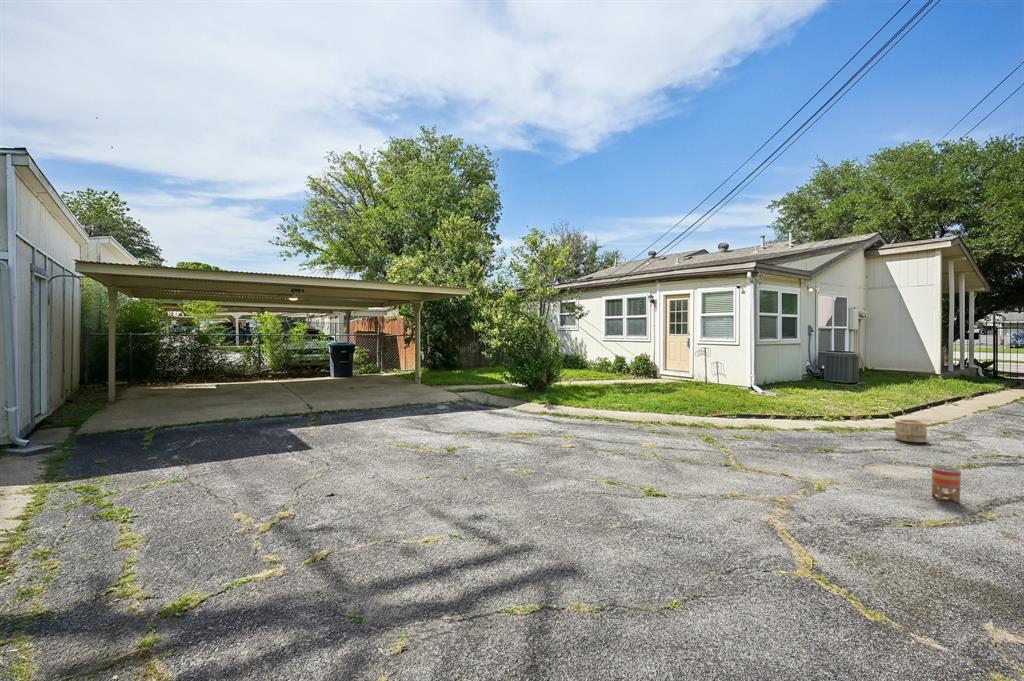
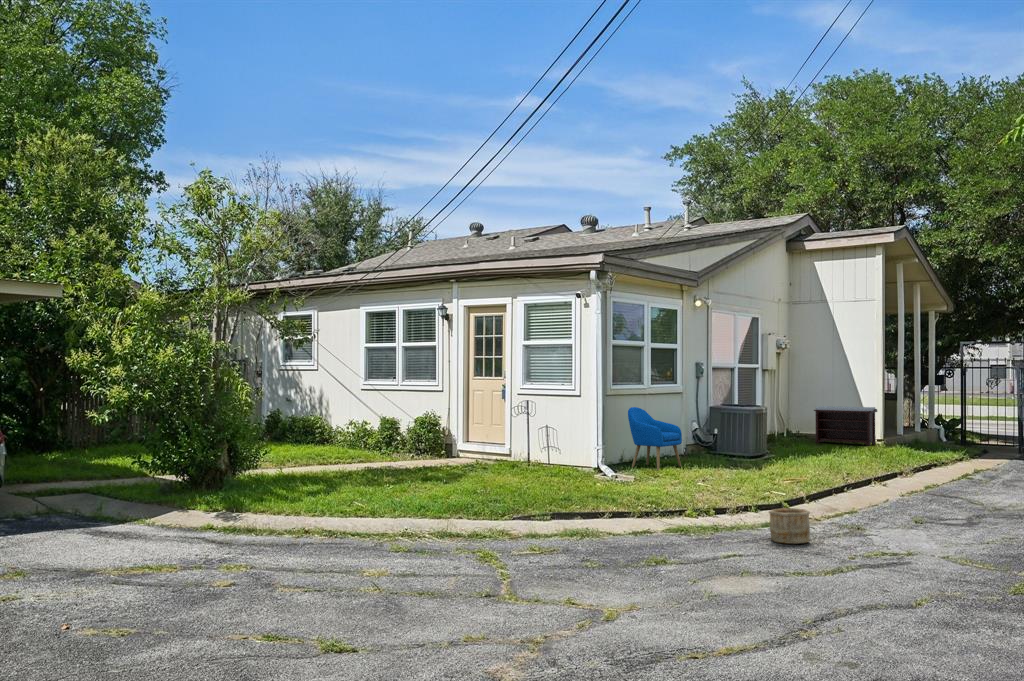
armchair: none [769,352,804,390] -> present [628,407,682,470]
bench: none [885,353,934,378] -> present [814,406,877,446]
planter: present [932,466,961,502] -> none [761,572,794,624]

